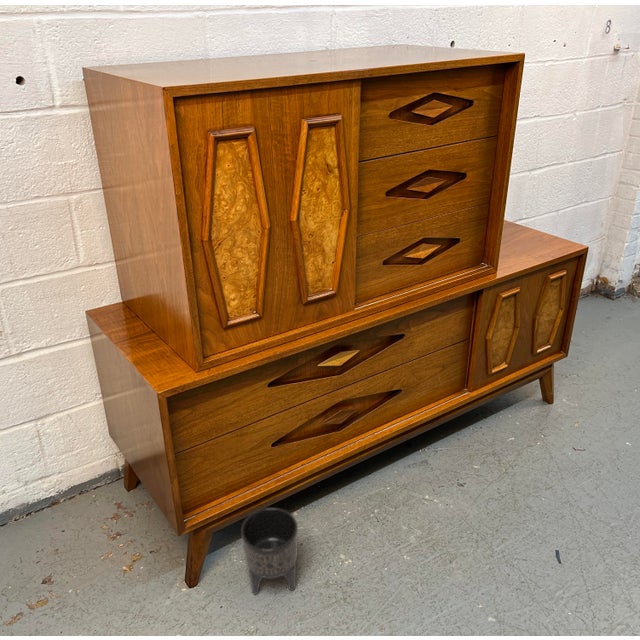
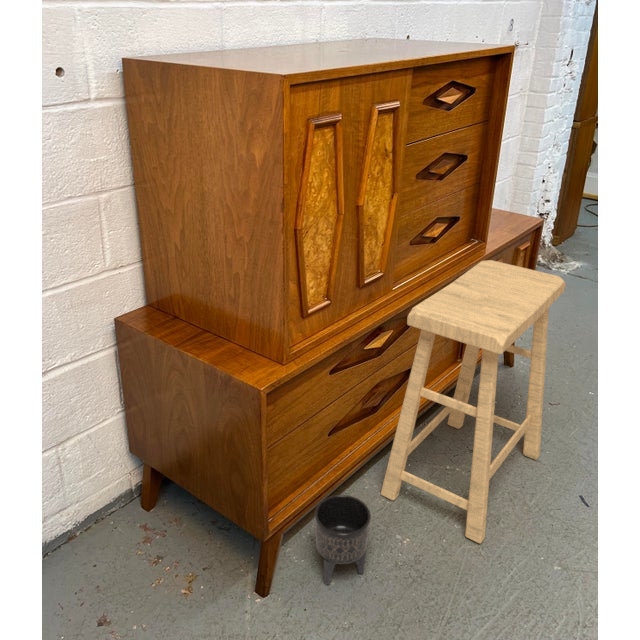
stool: none [348,278,565,583] -> present [381,260,566,543]

